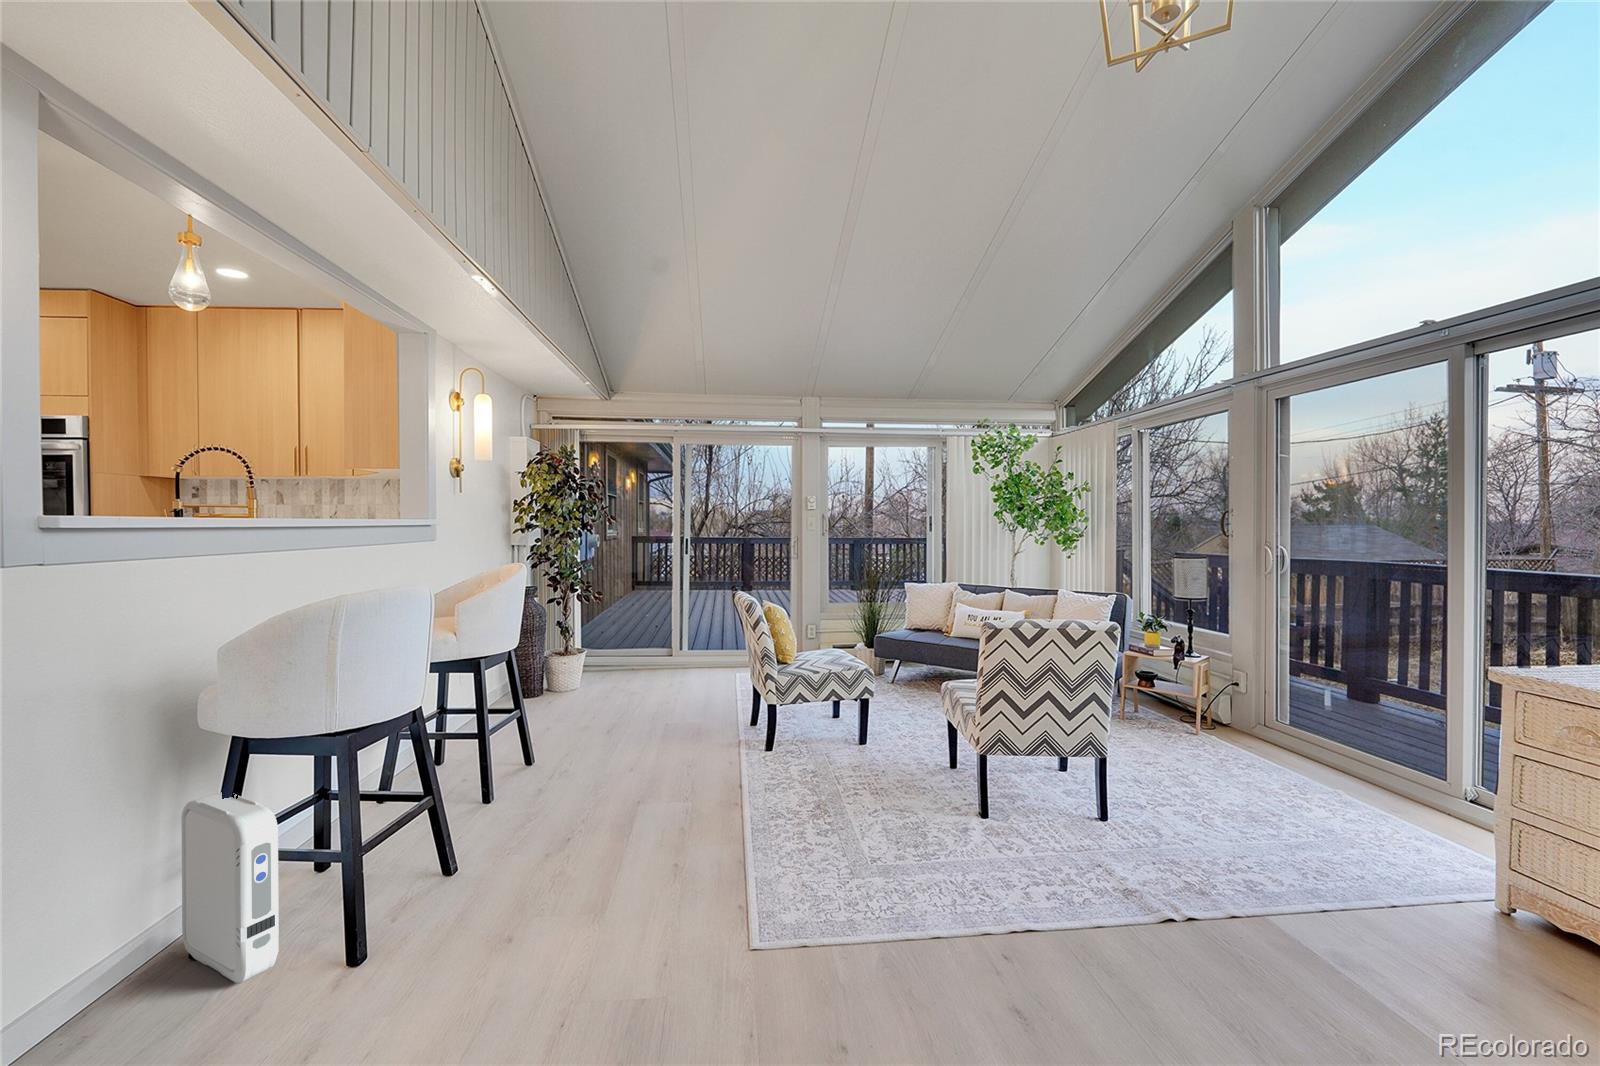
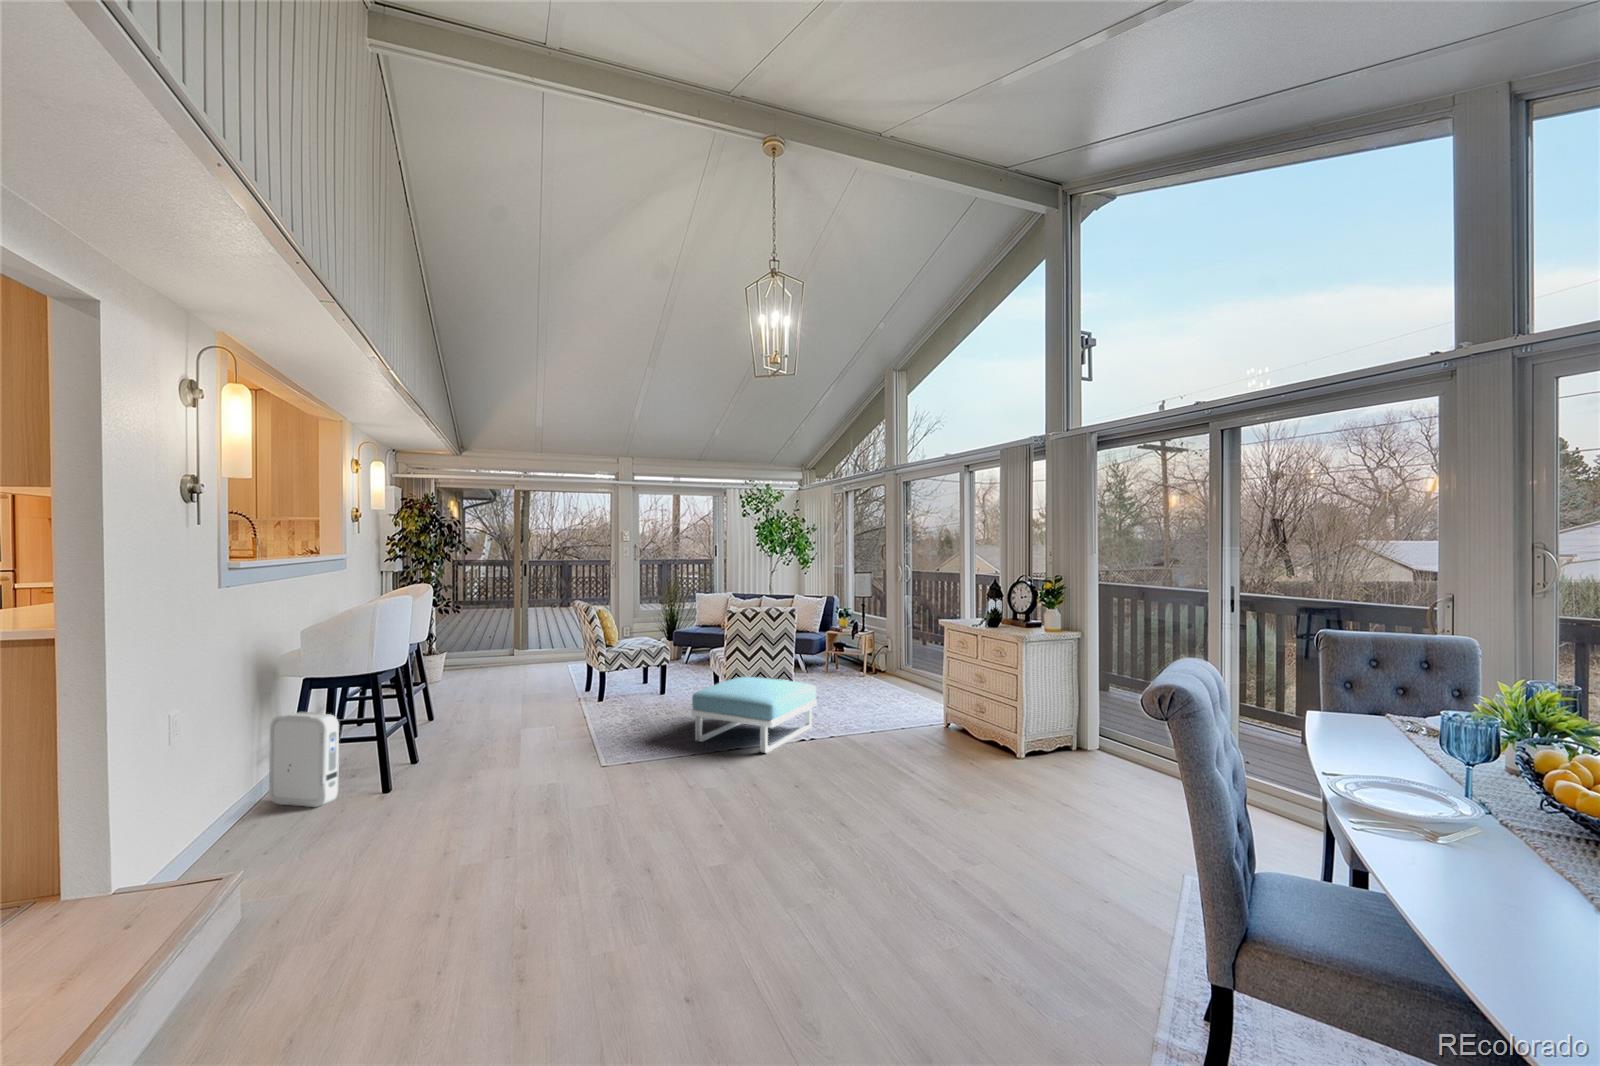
footstool: none [923,747,1180,952] -> present [691,677,817,753]

